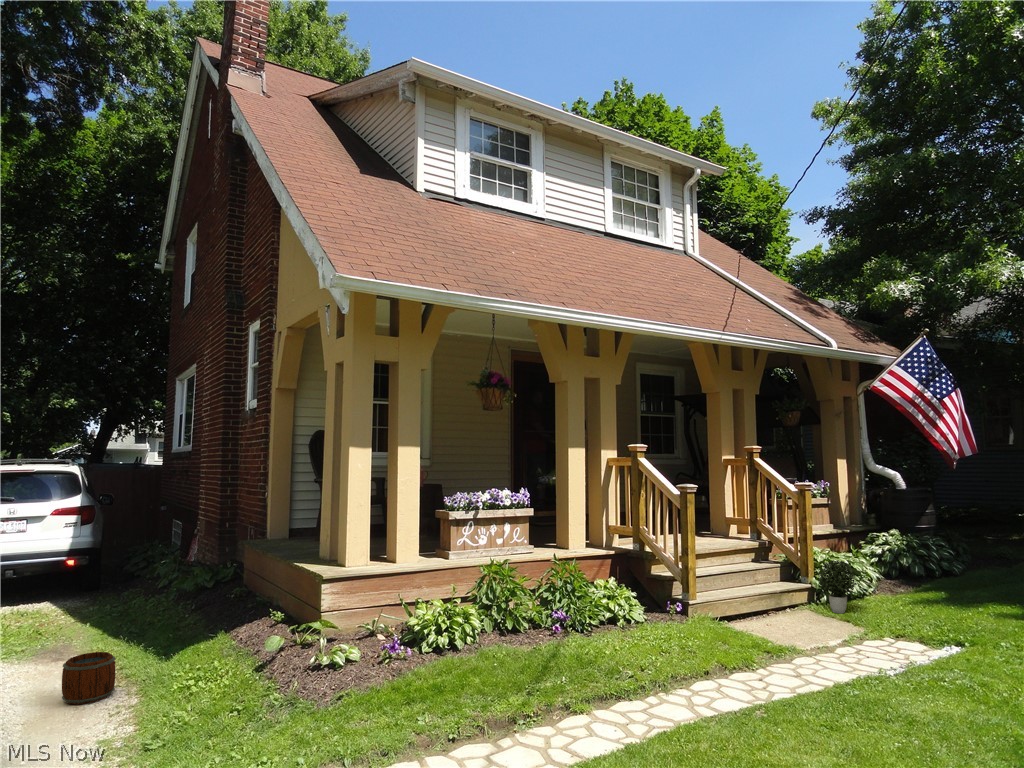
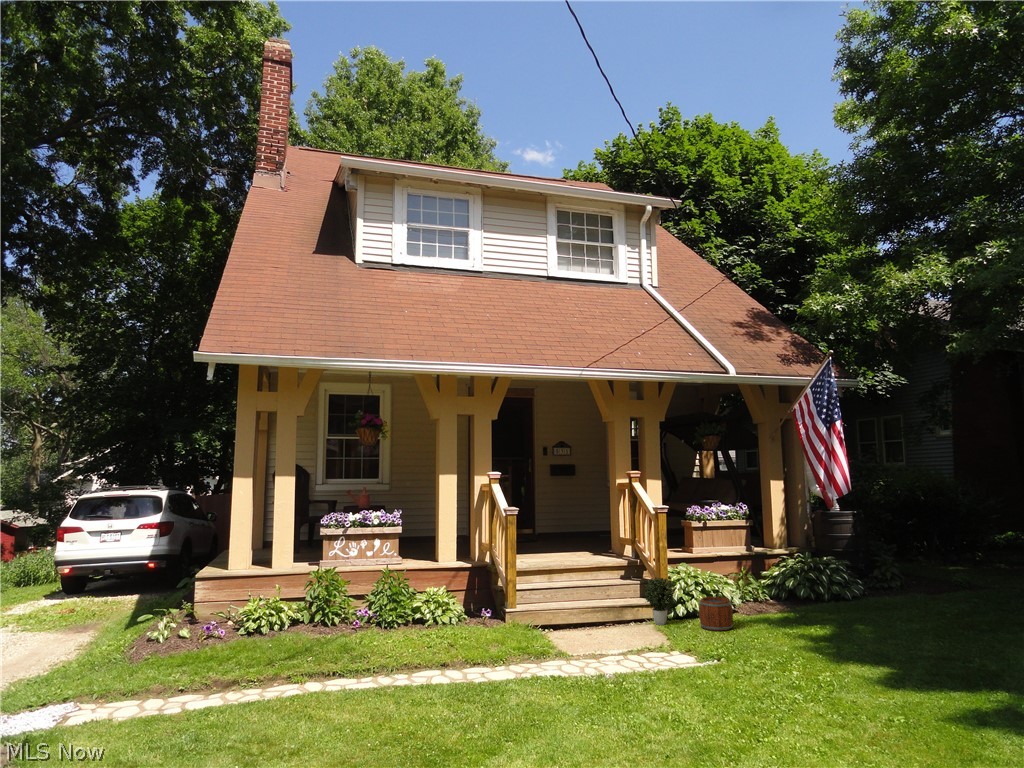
bucket: present [62,652,116,705] -> present [699,596,733,631]

